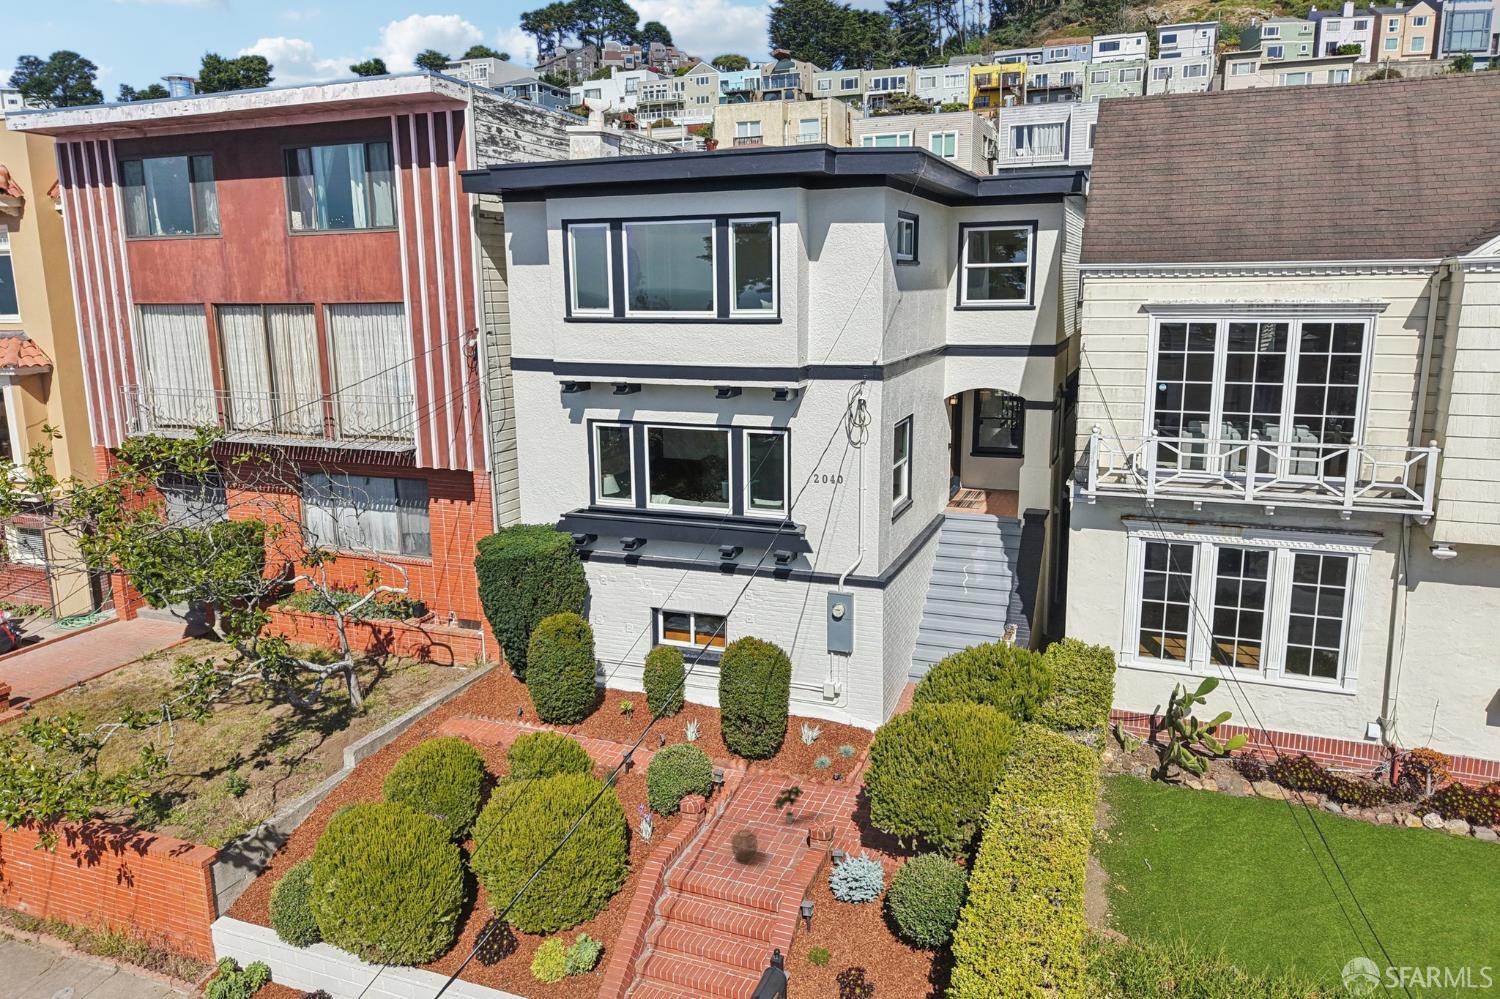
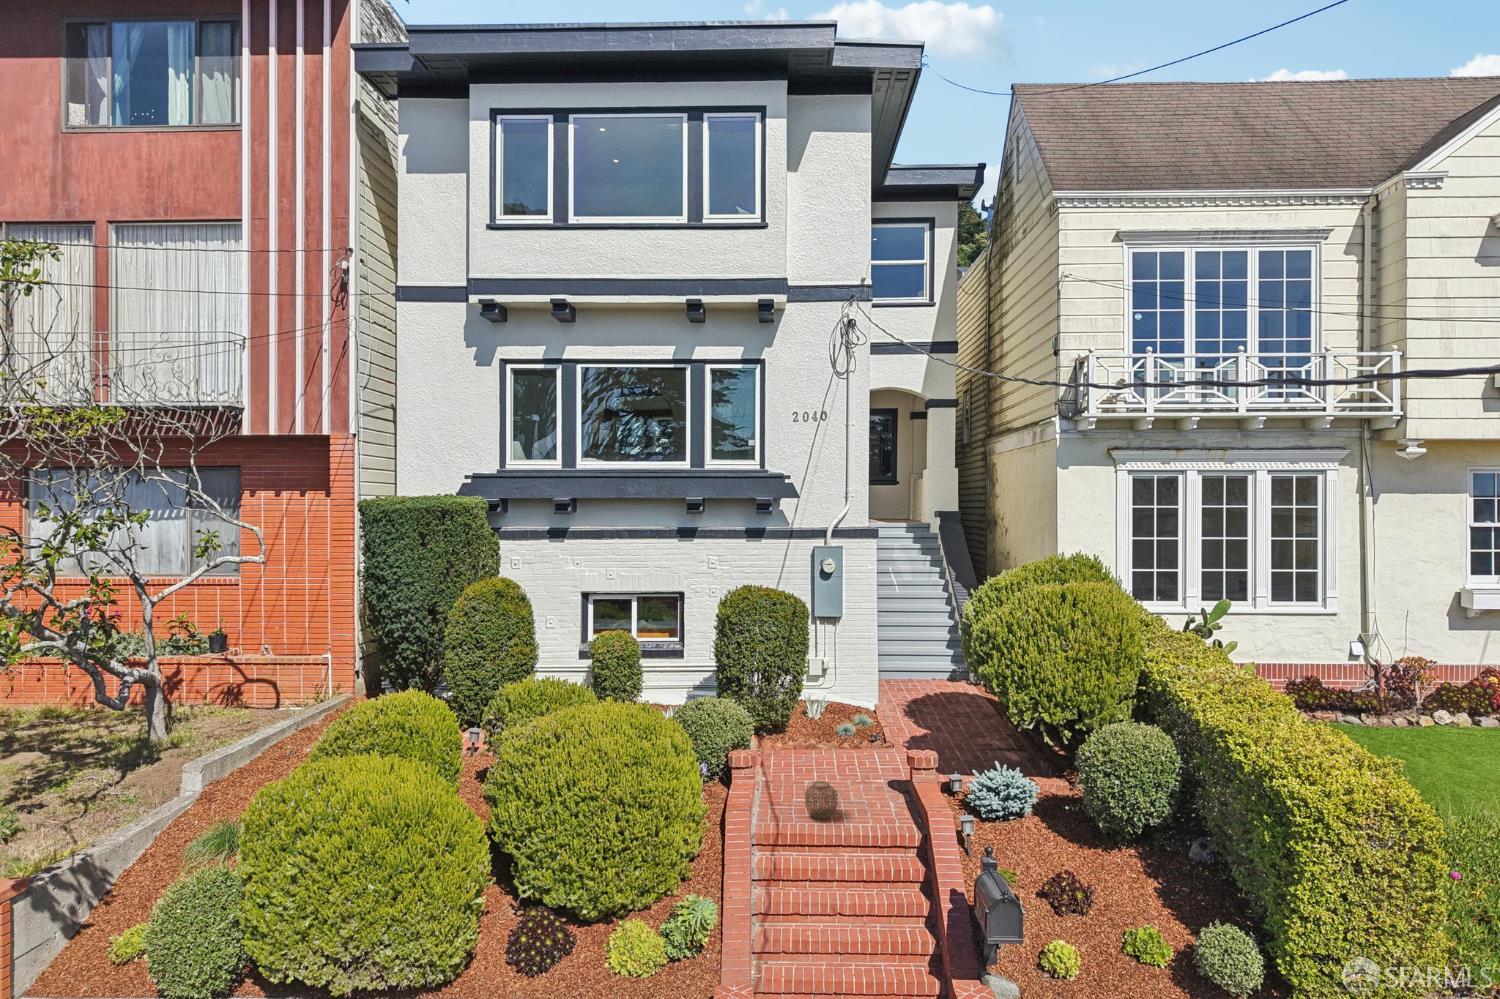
potted plant: present [773,786,804,823] -> none [829,737,859,783]

